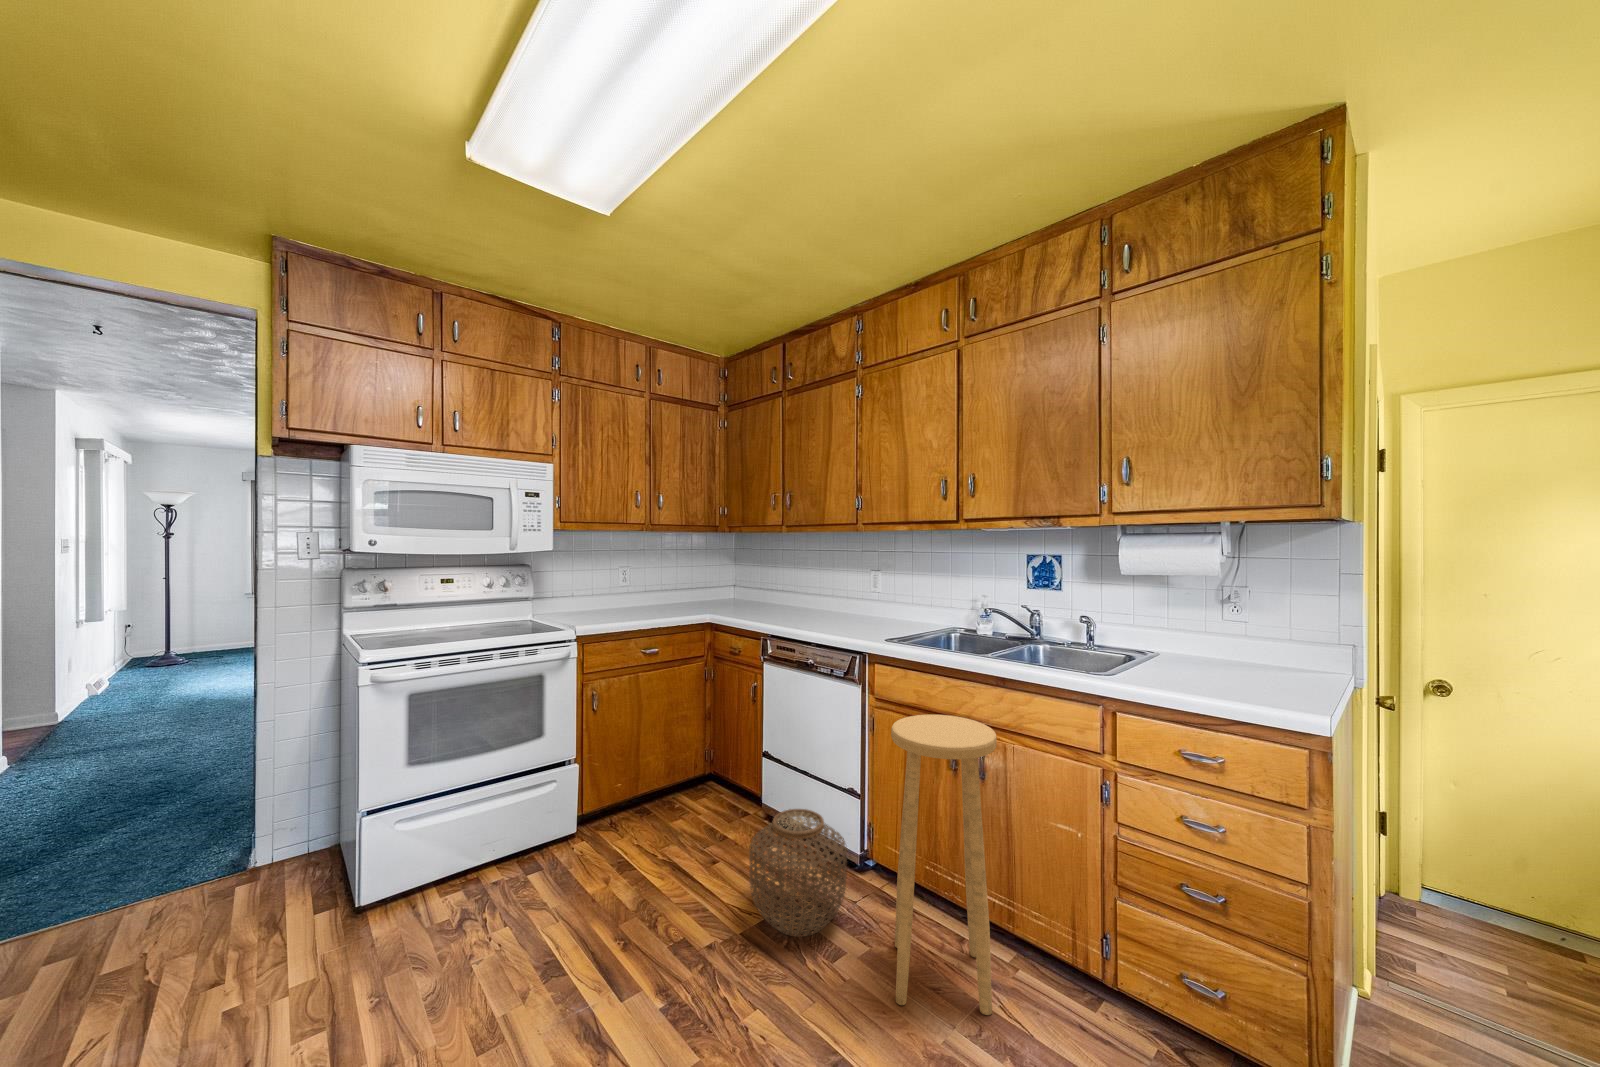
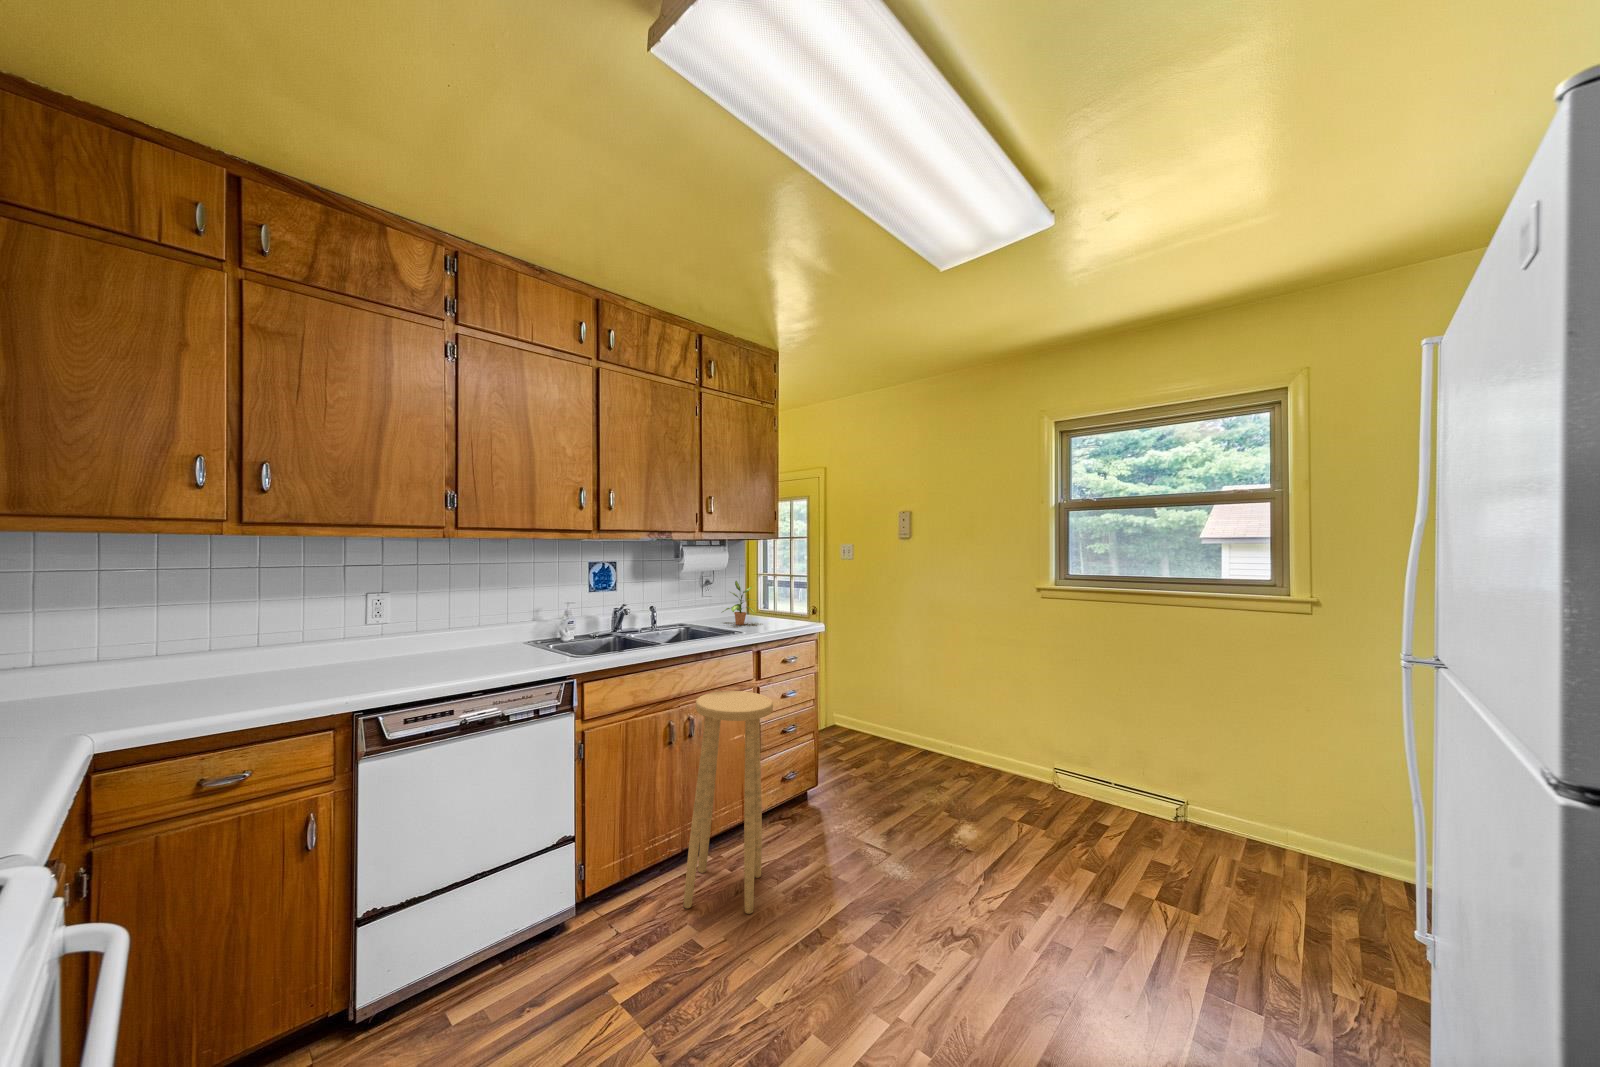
potted plant: none [1196,589,1279,674] -> present [722,581,755,625]
woven basket: present [749,809,847,937] -> none [580,849,691,995]

